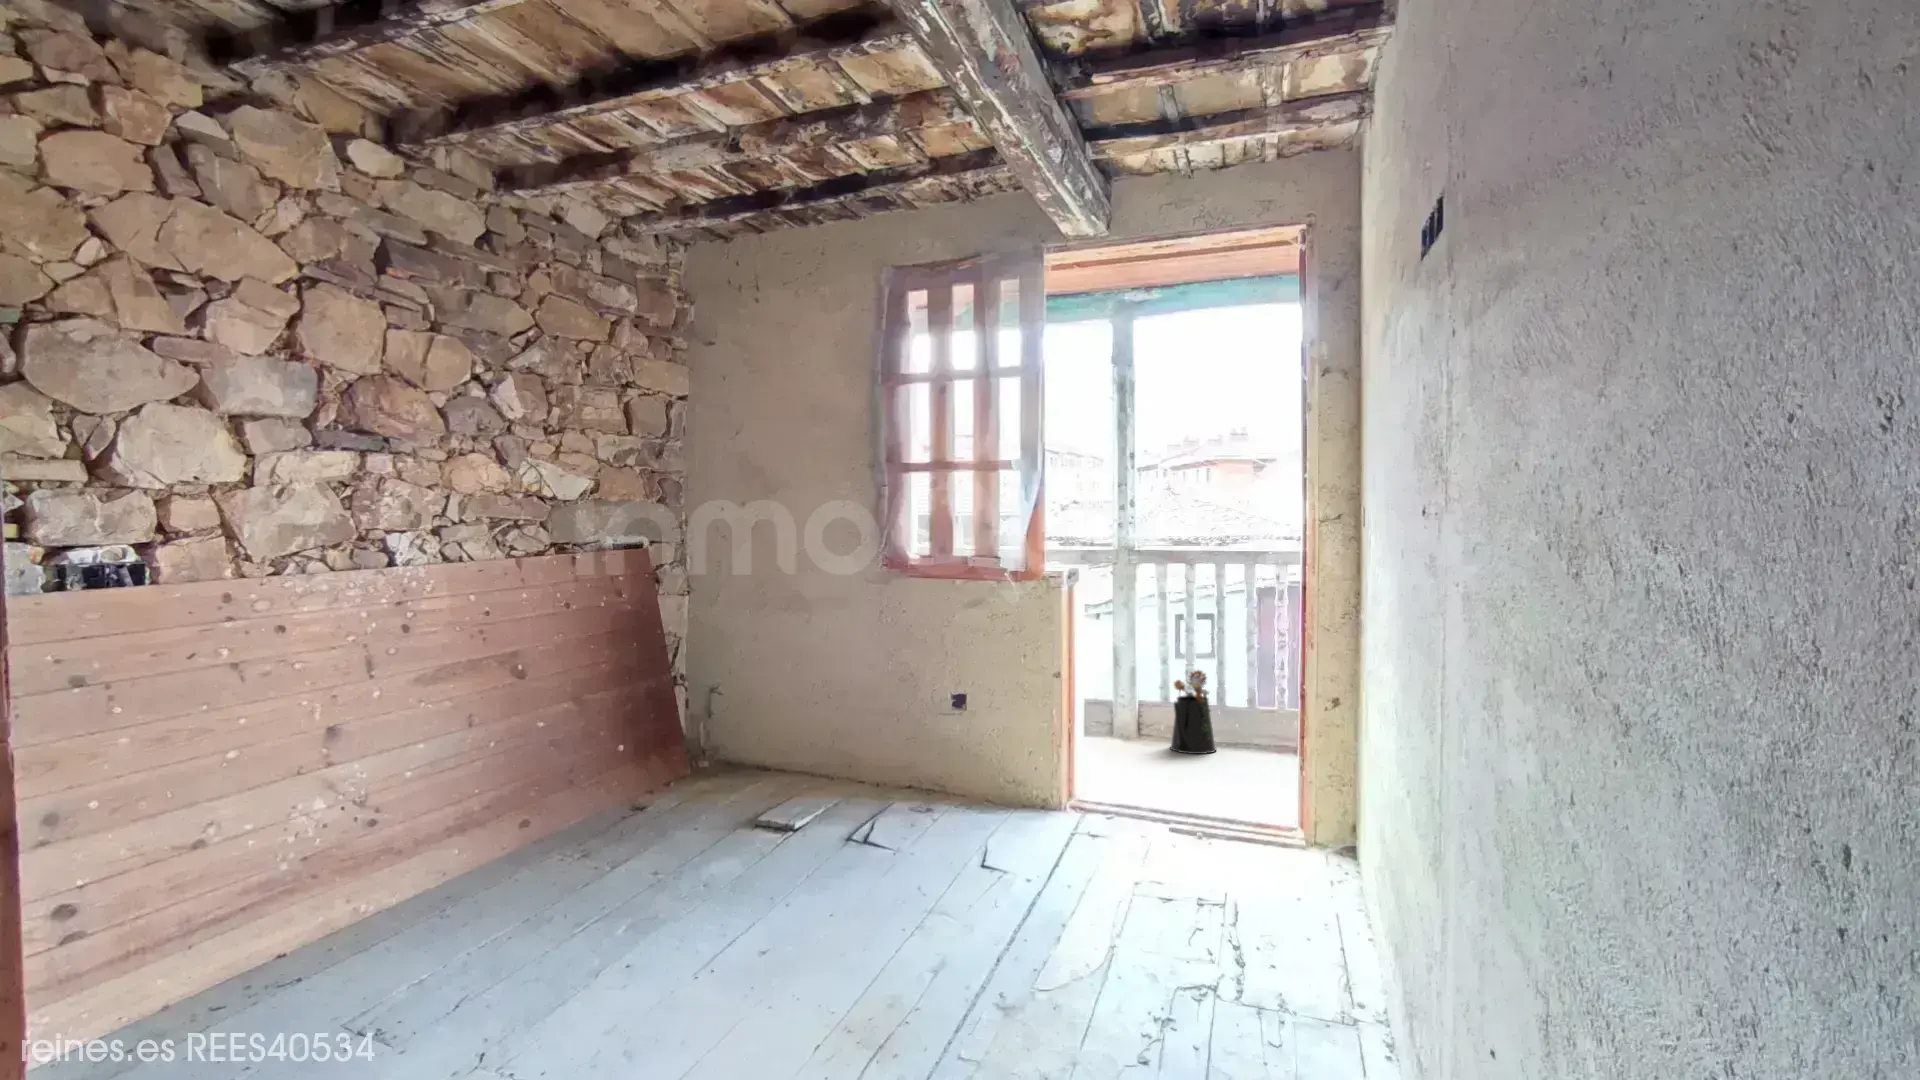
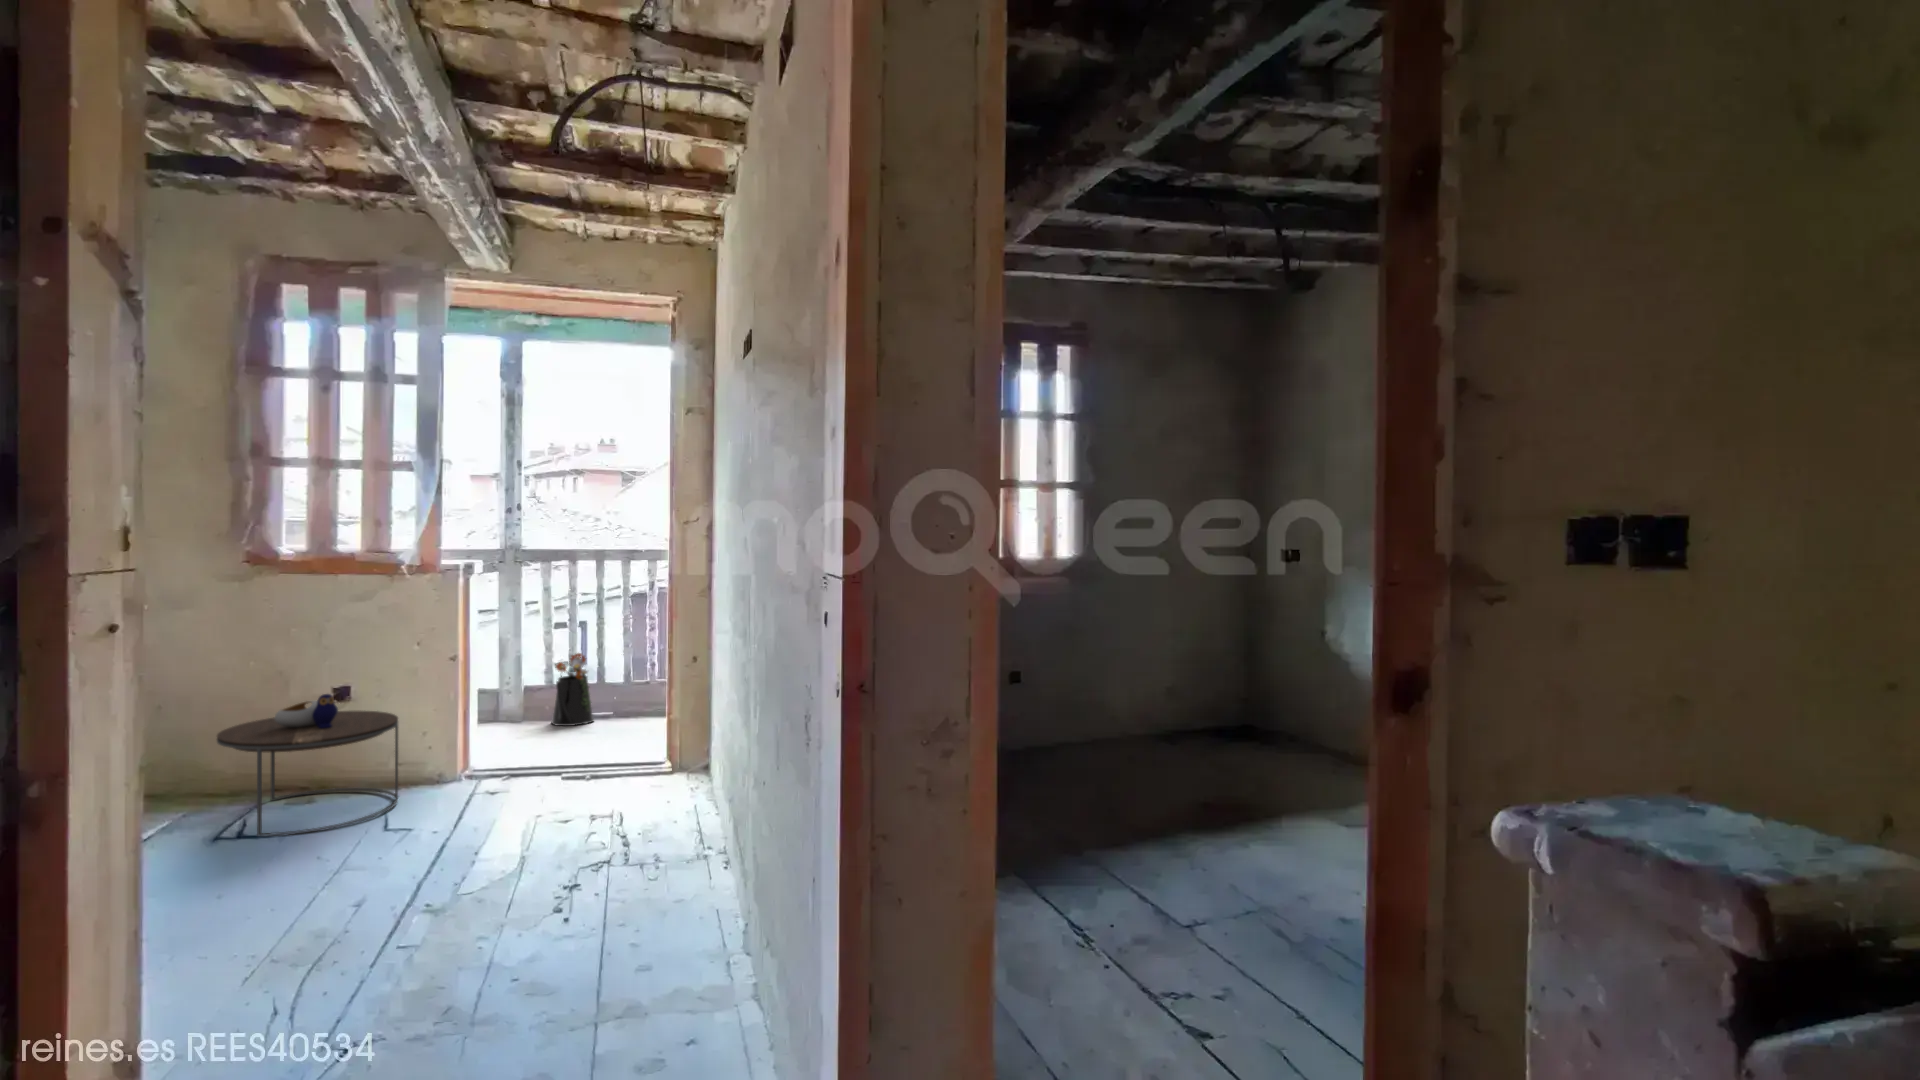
side table: none [851,705,1003,851] -> present [217,694,398,836]

